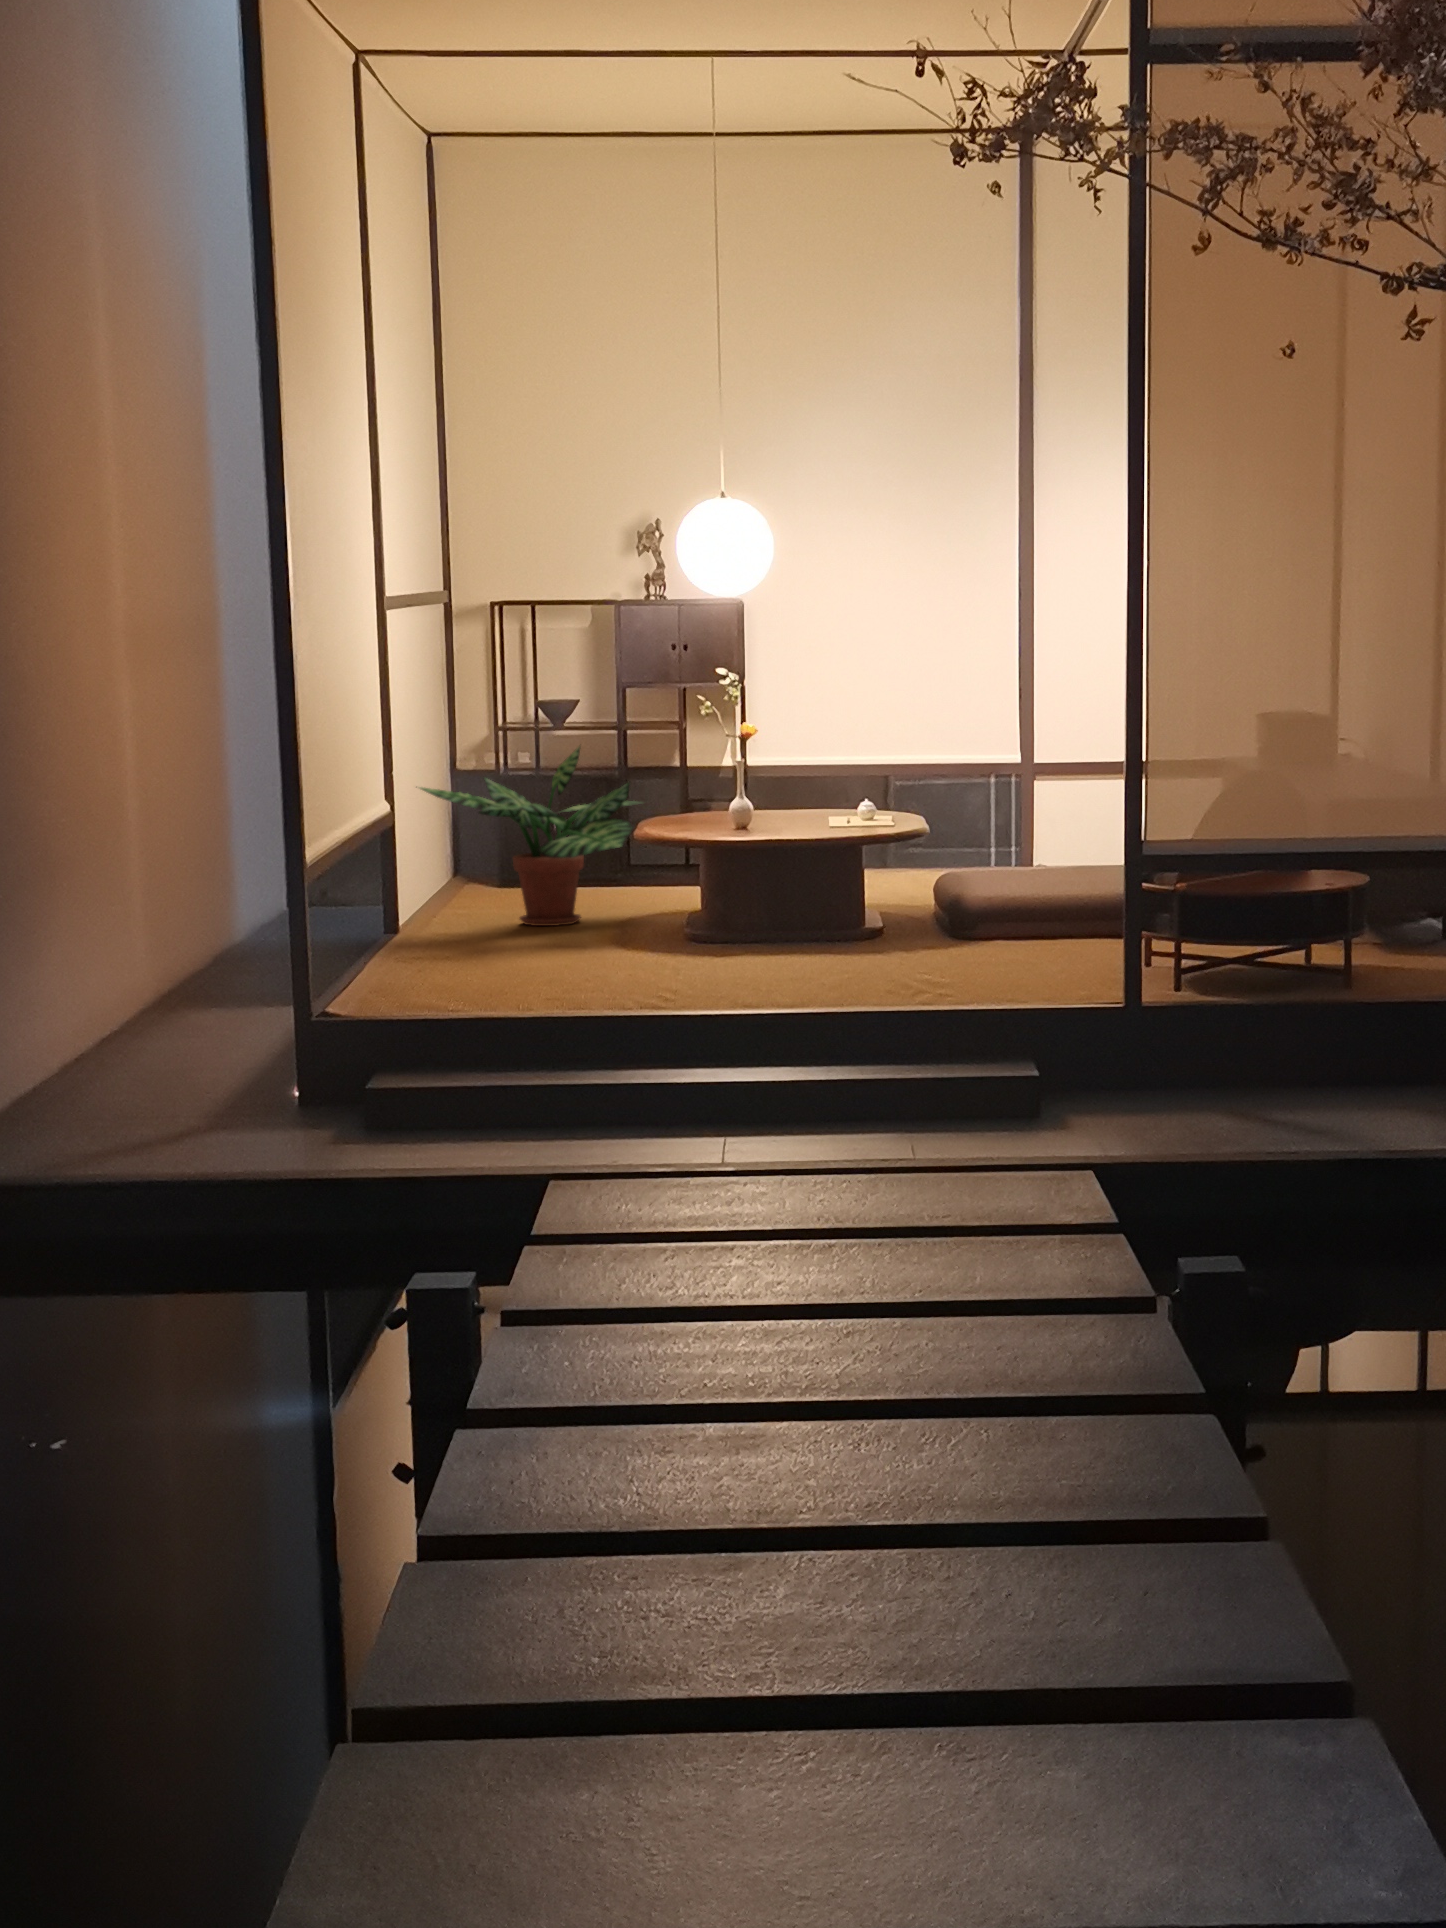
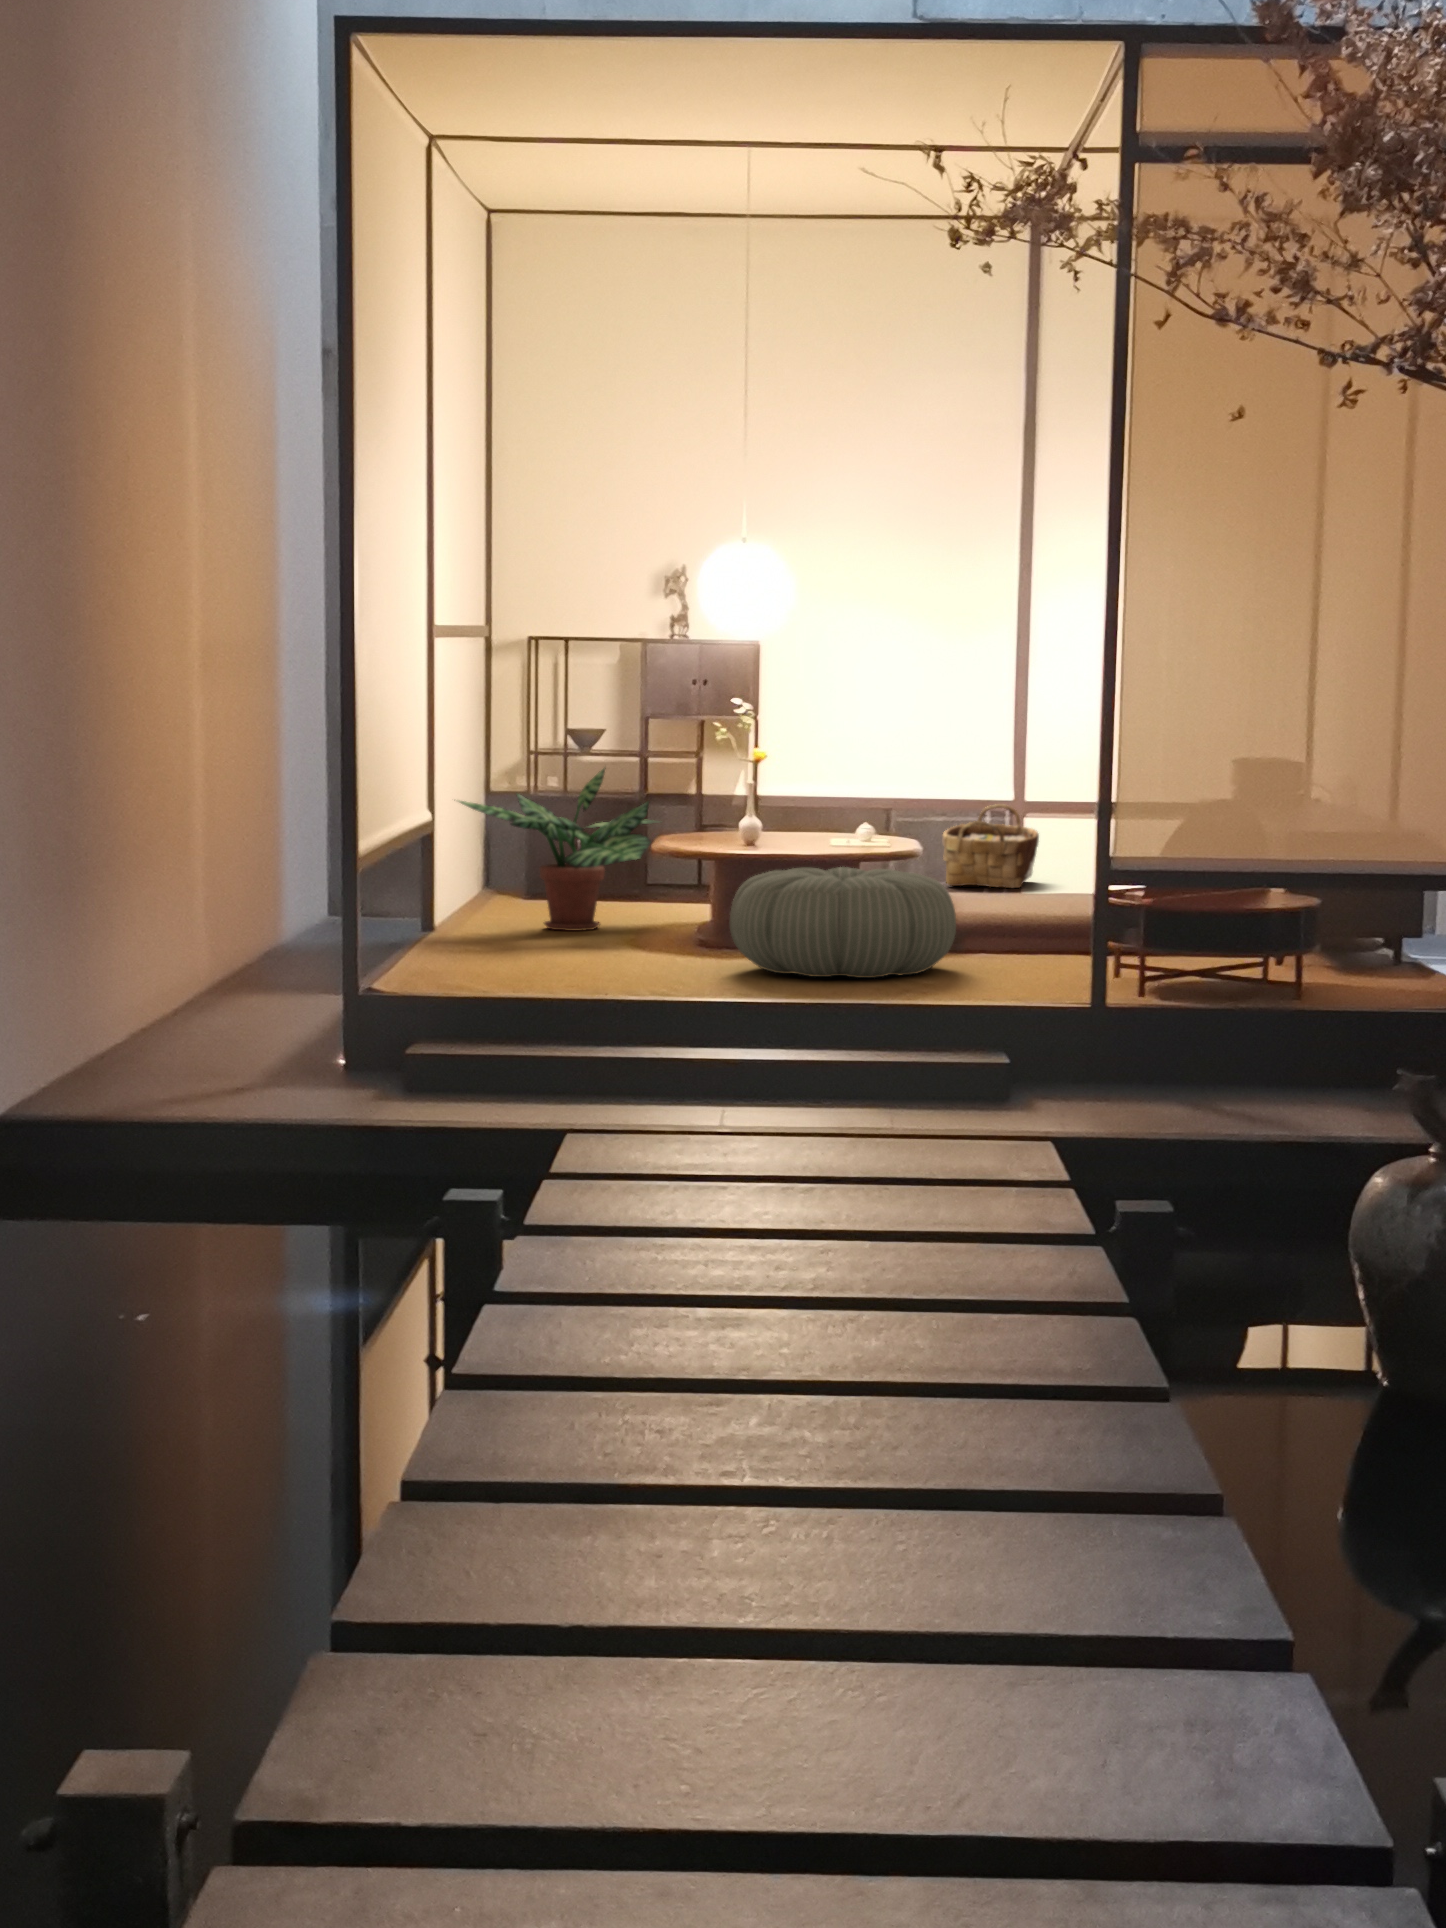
woven basket: none [947,765,1050,857] -> present [942,804,1039,888]
pouf: none [723,853,971,977] -> present [730,867,956,978]

